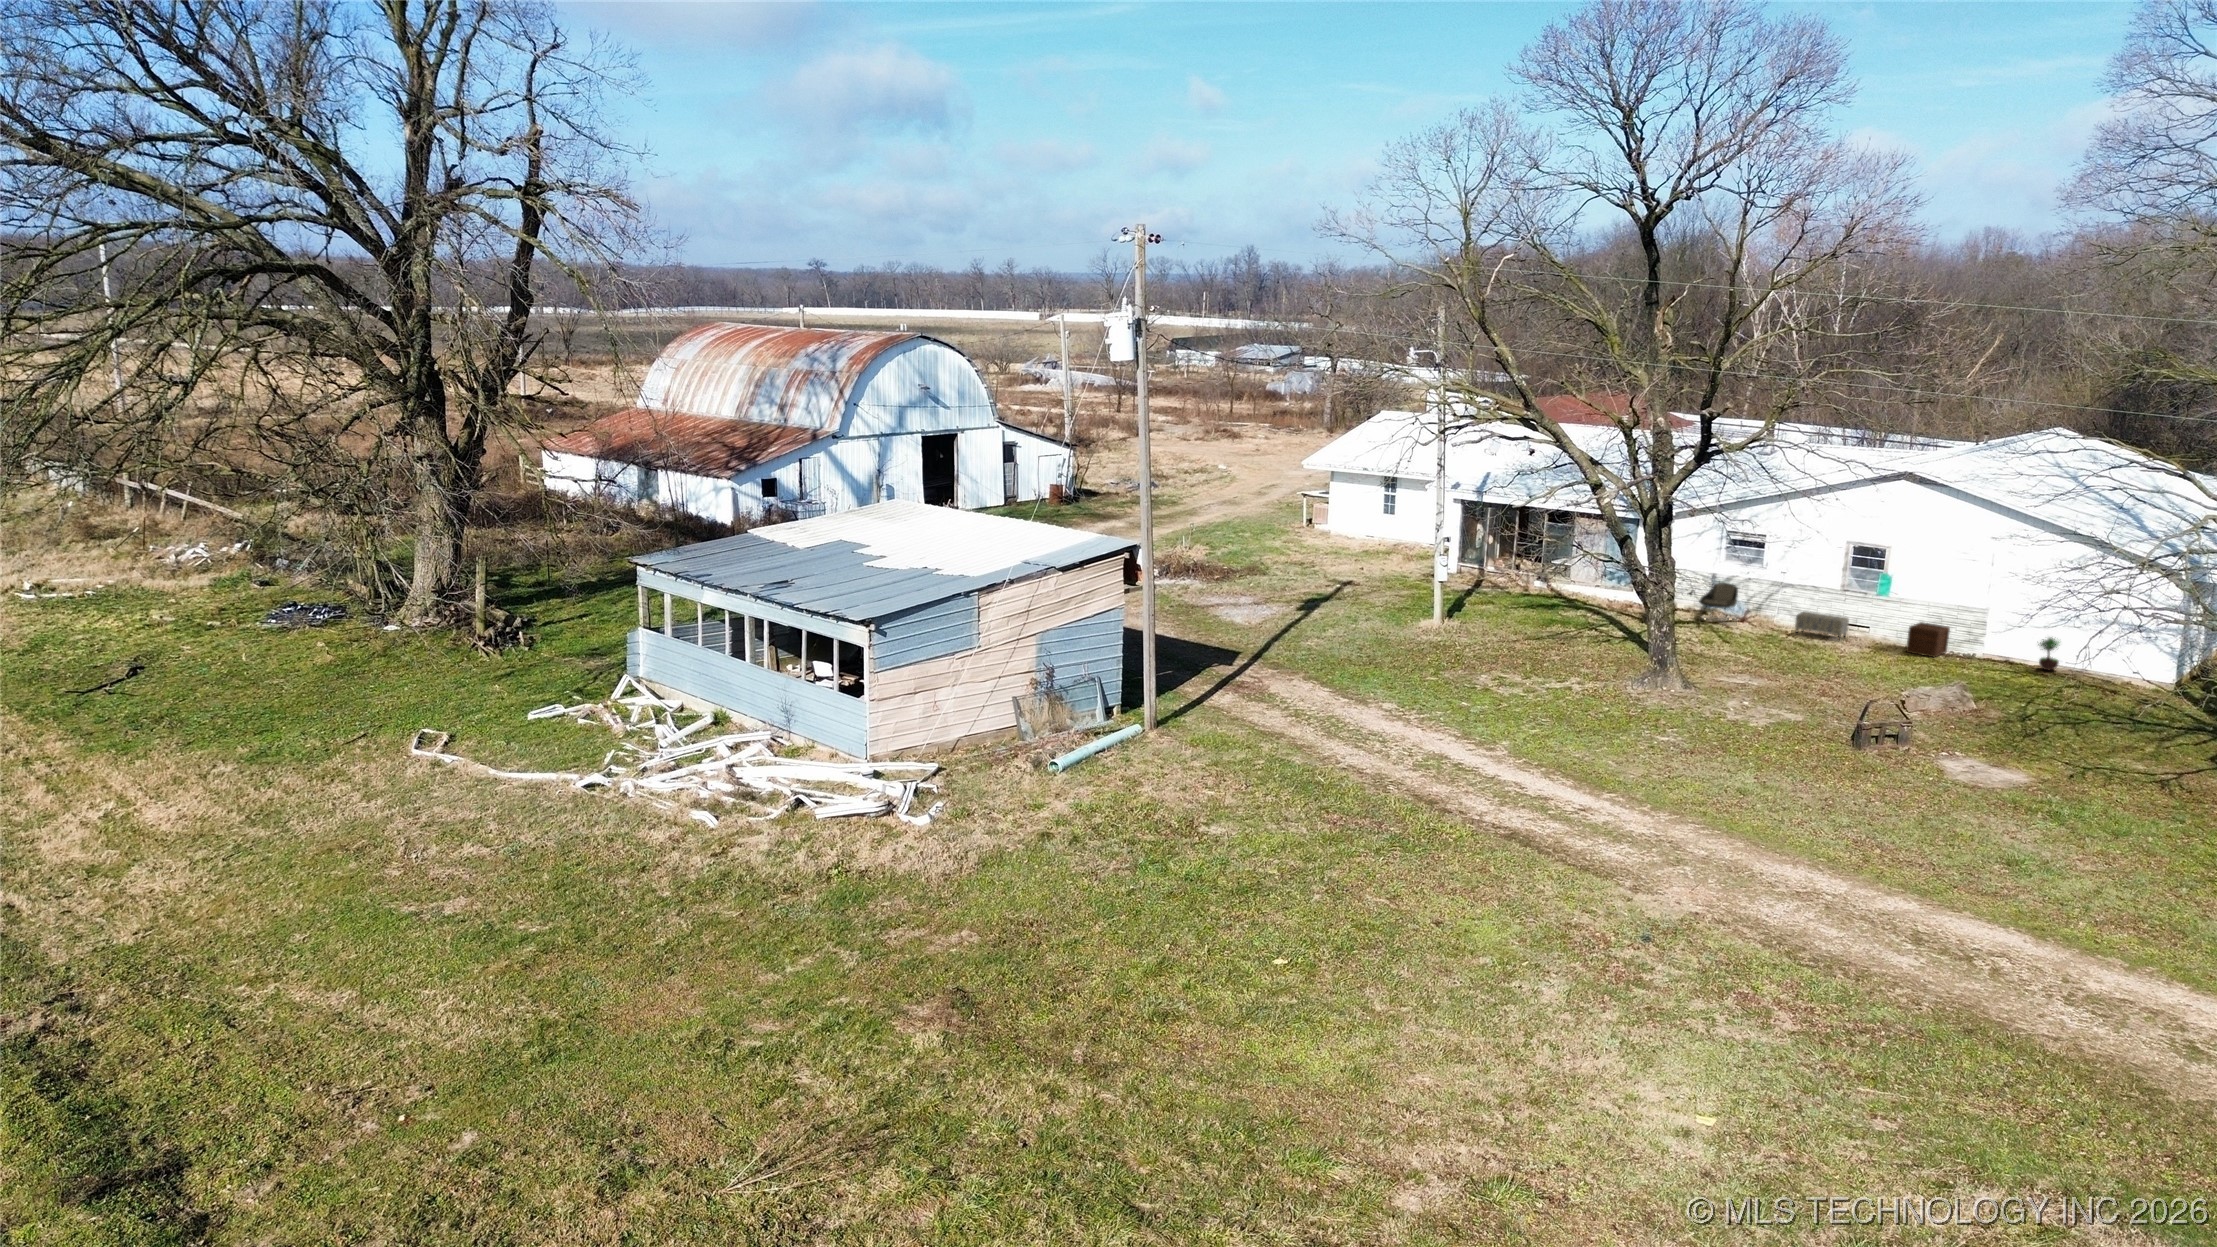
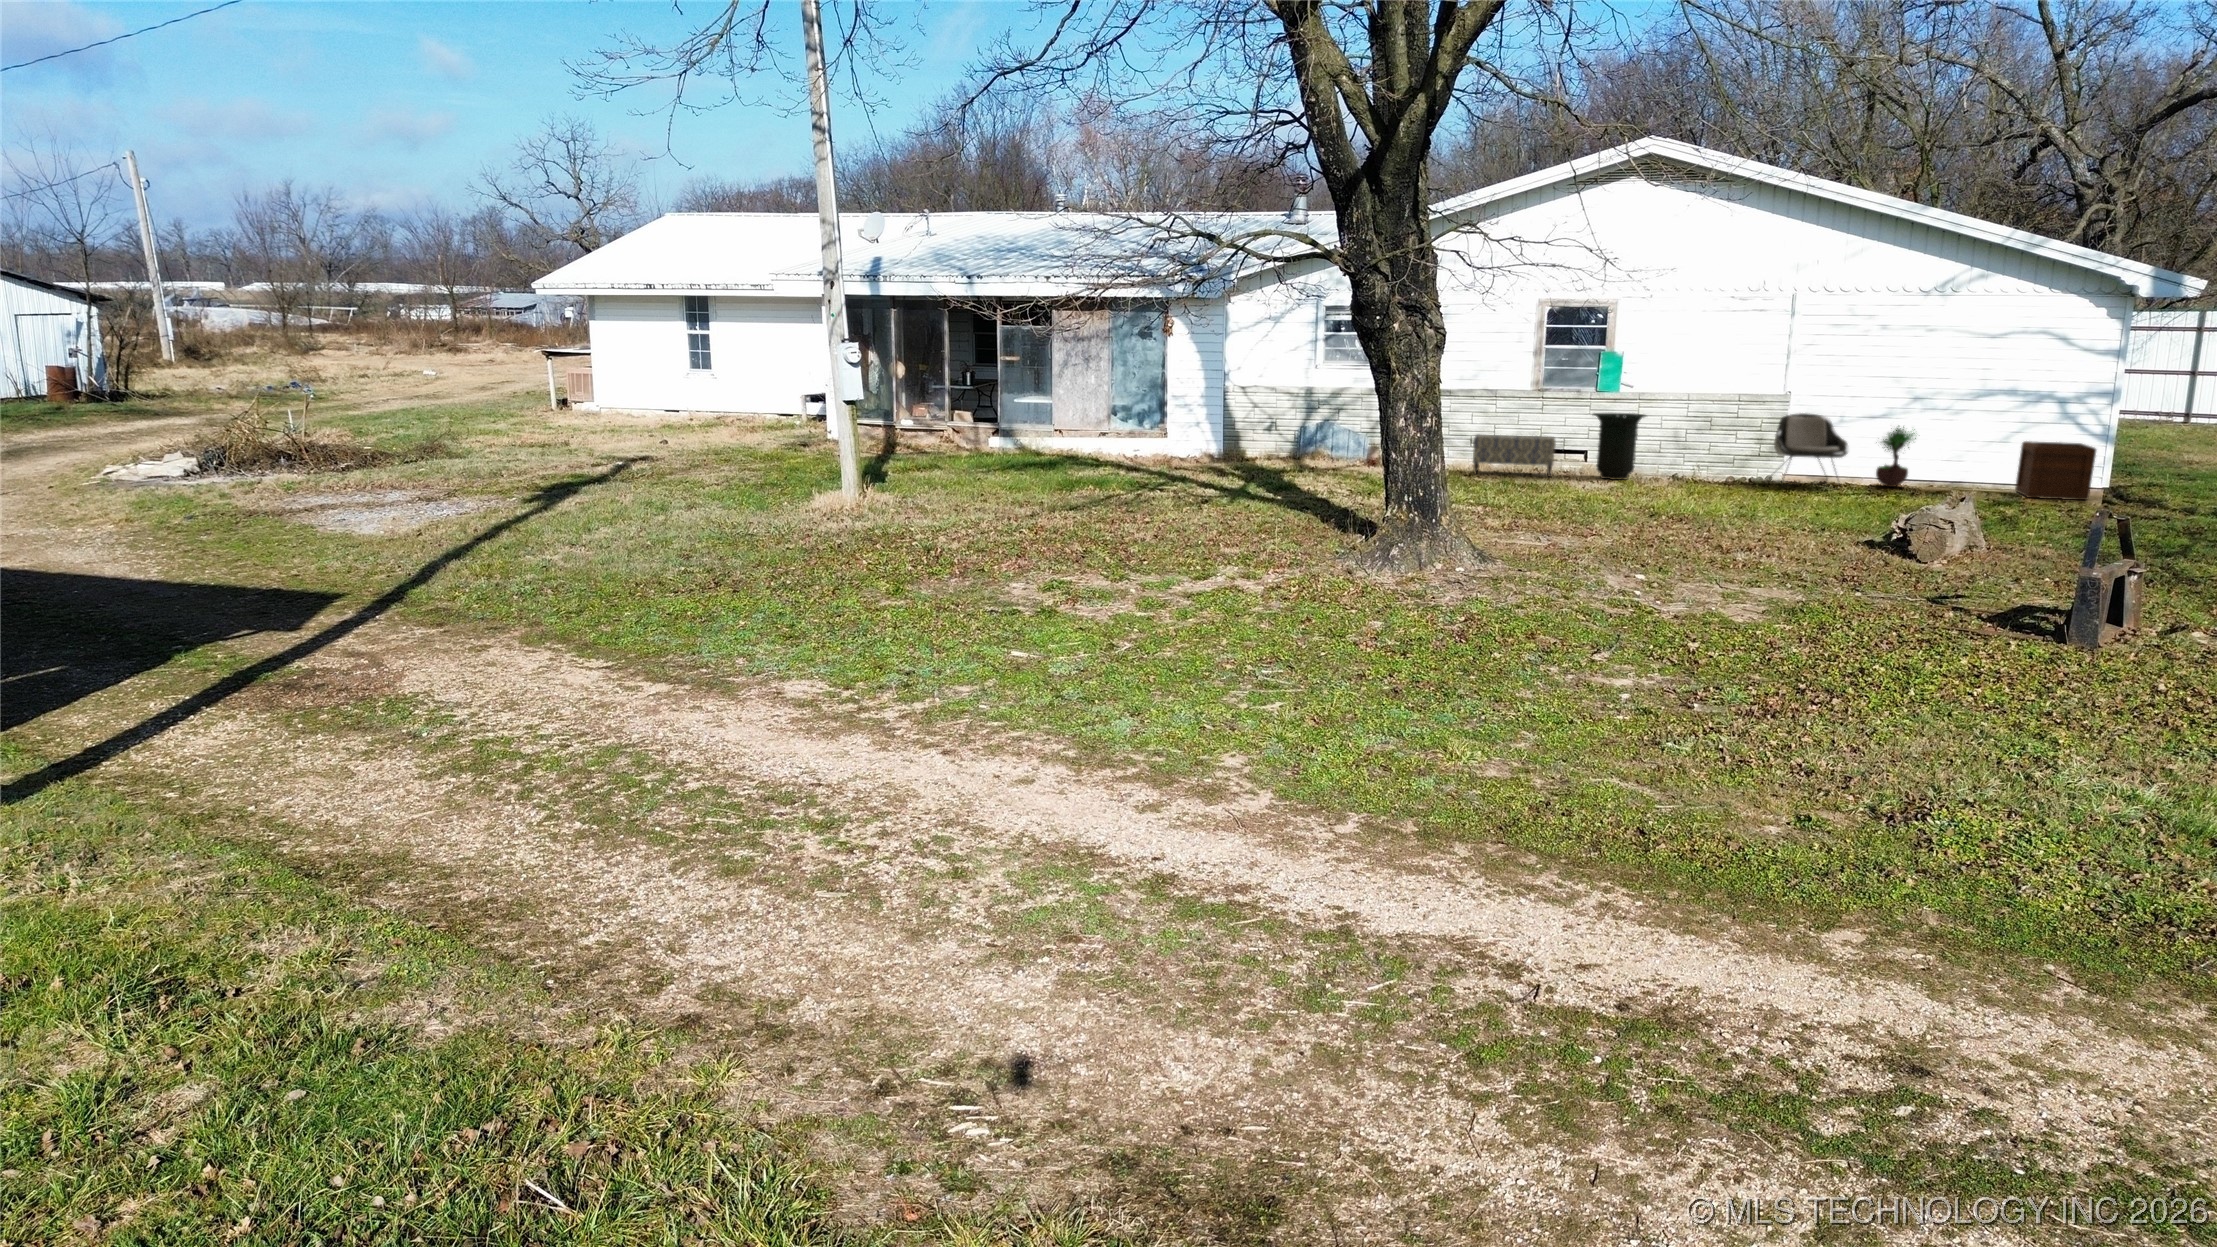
lounge chair: present [1699,583,1738,619] -> present [1770,413,1849,489]
trash can: none [1867,608,1900,648] -> present [1593,413,1646,480]
wooden crate: present [1906,622,1950,657] -> present [2015,441,2096,500]

